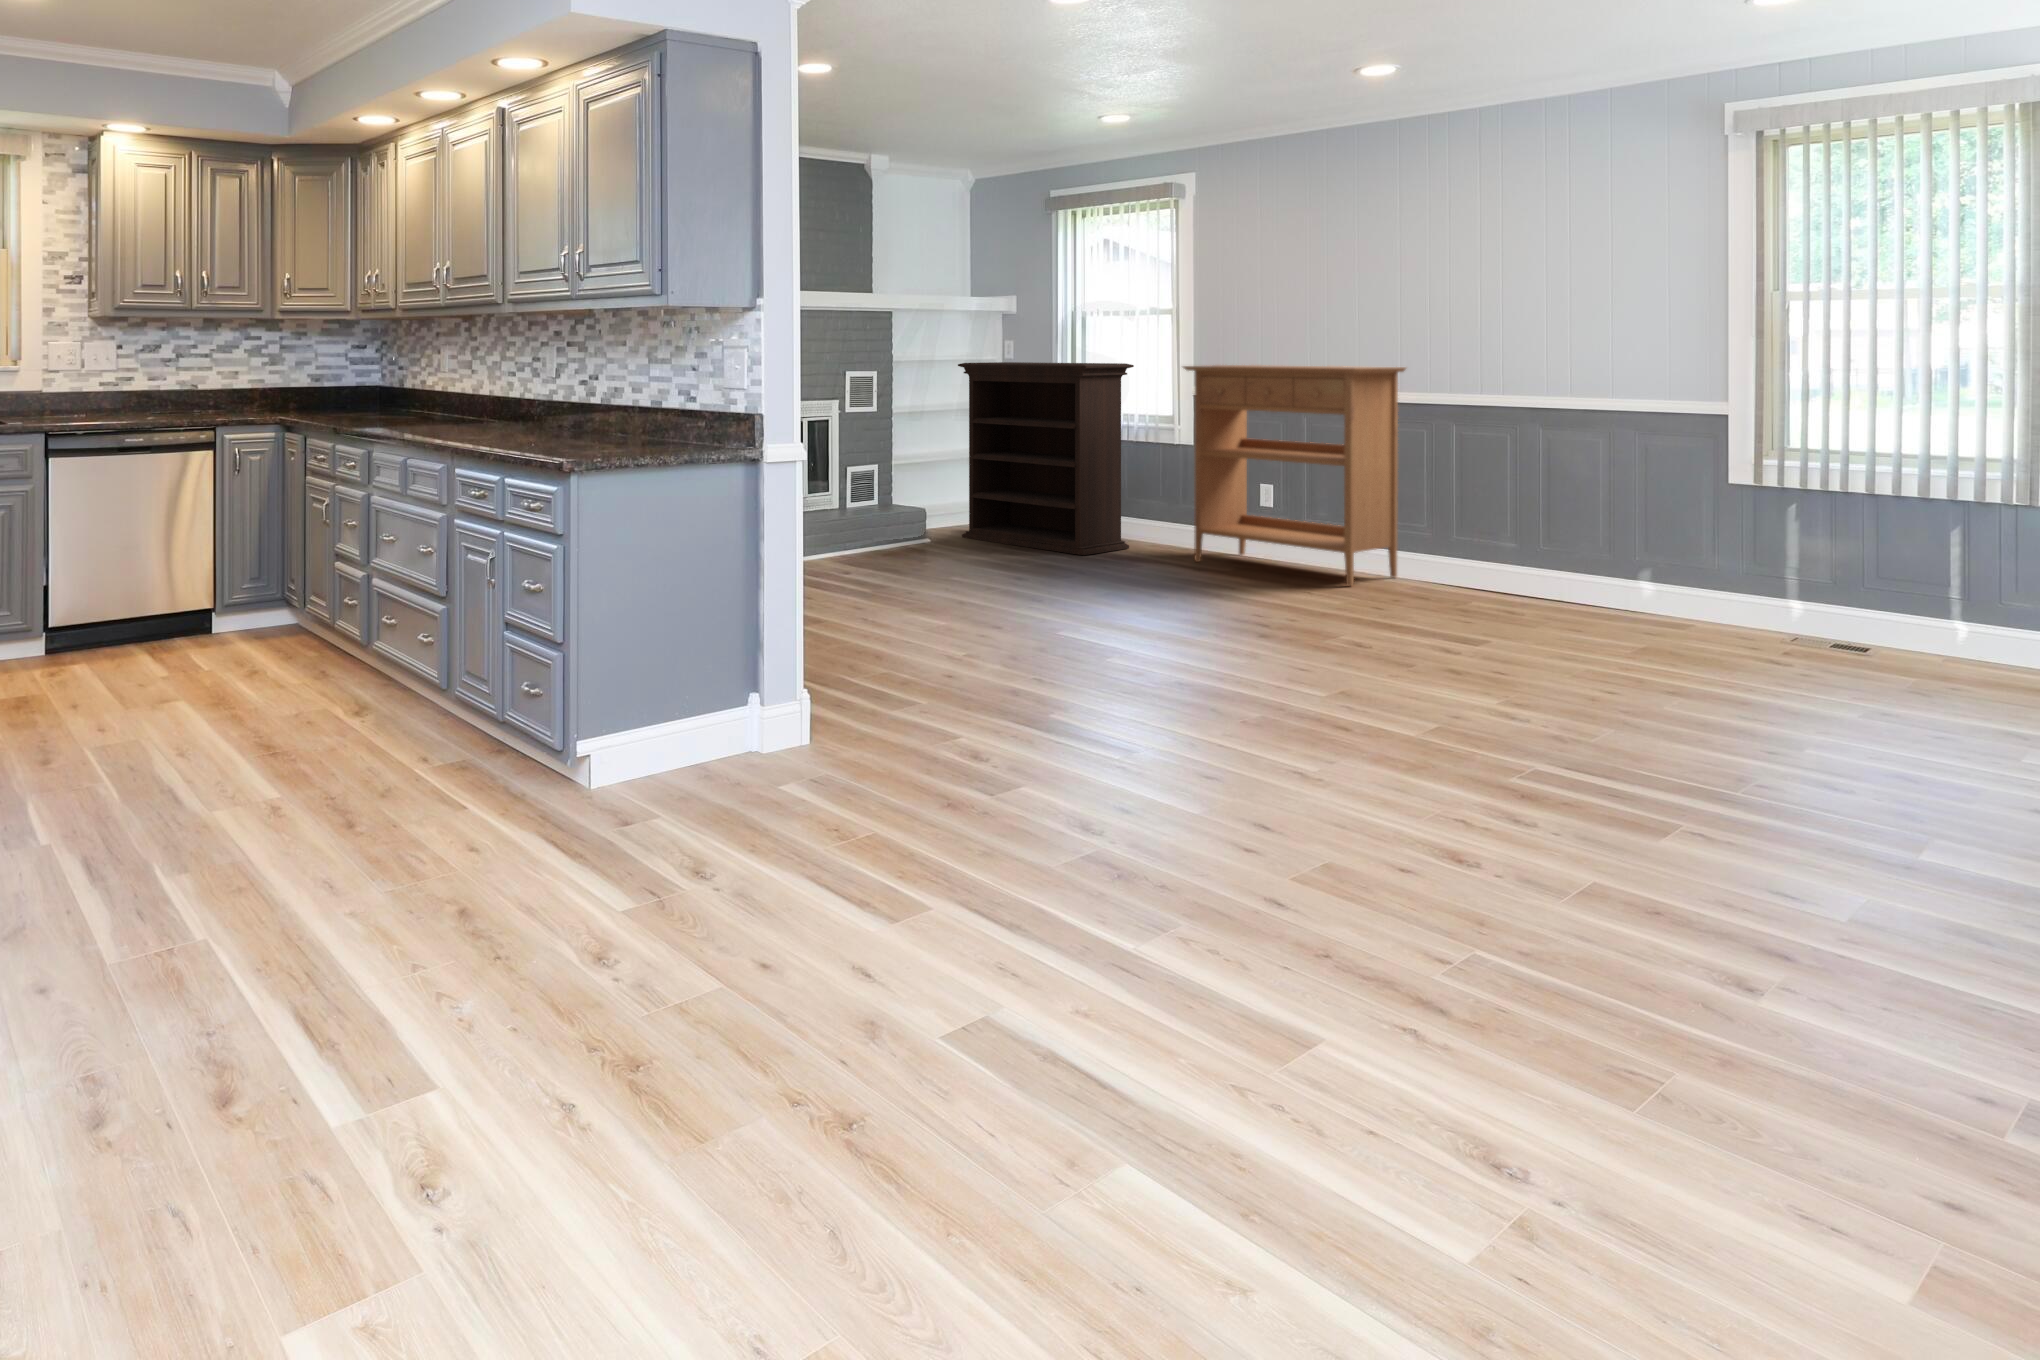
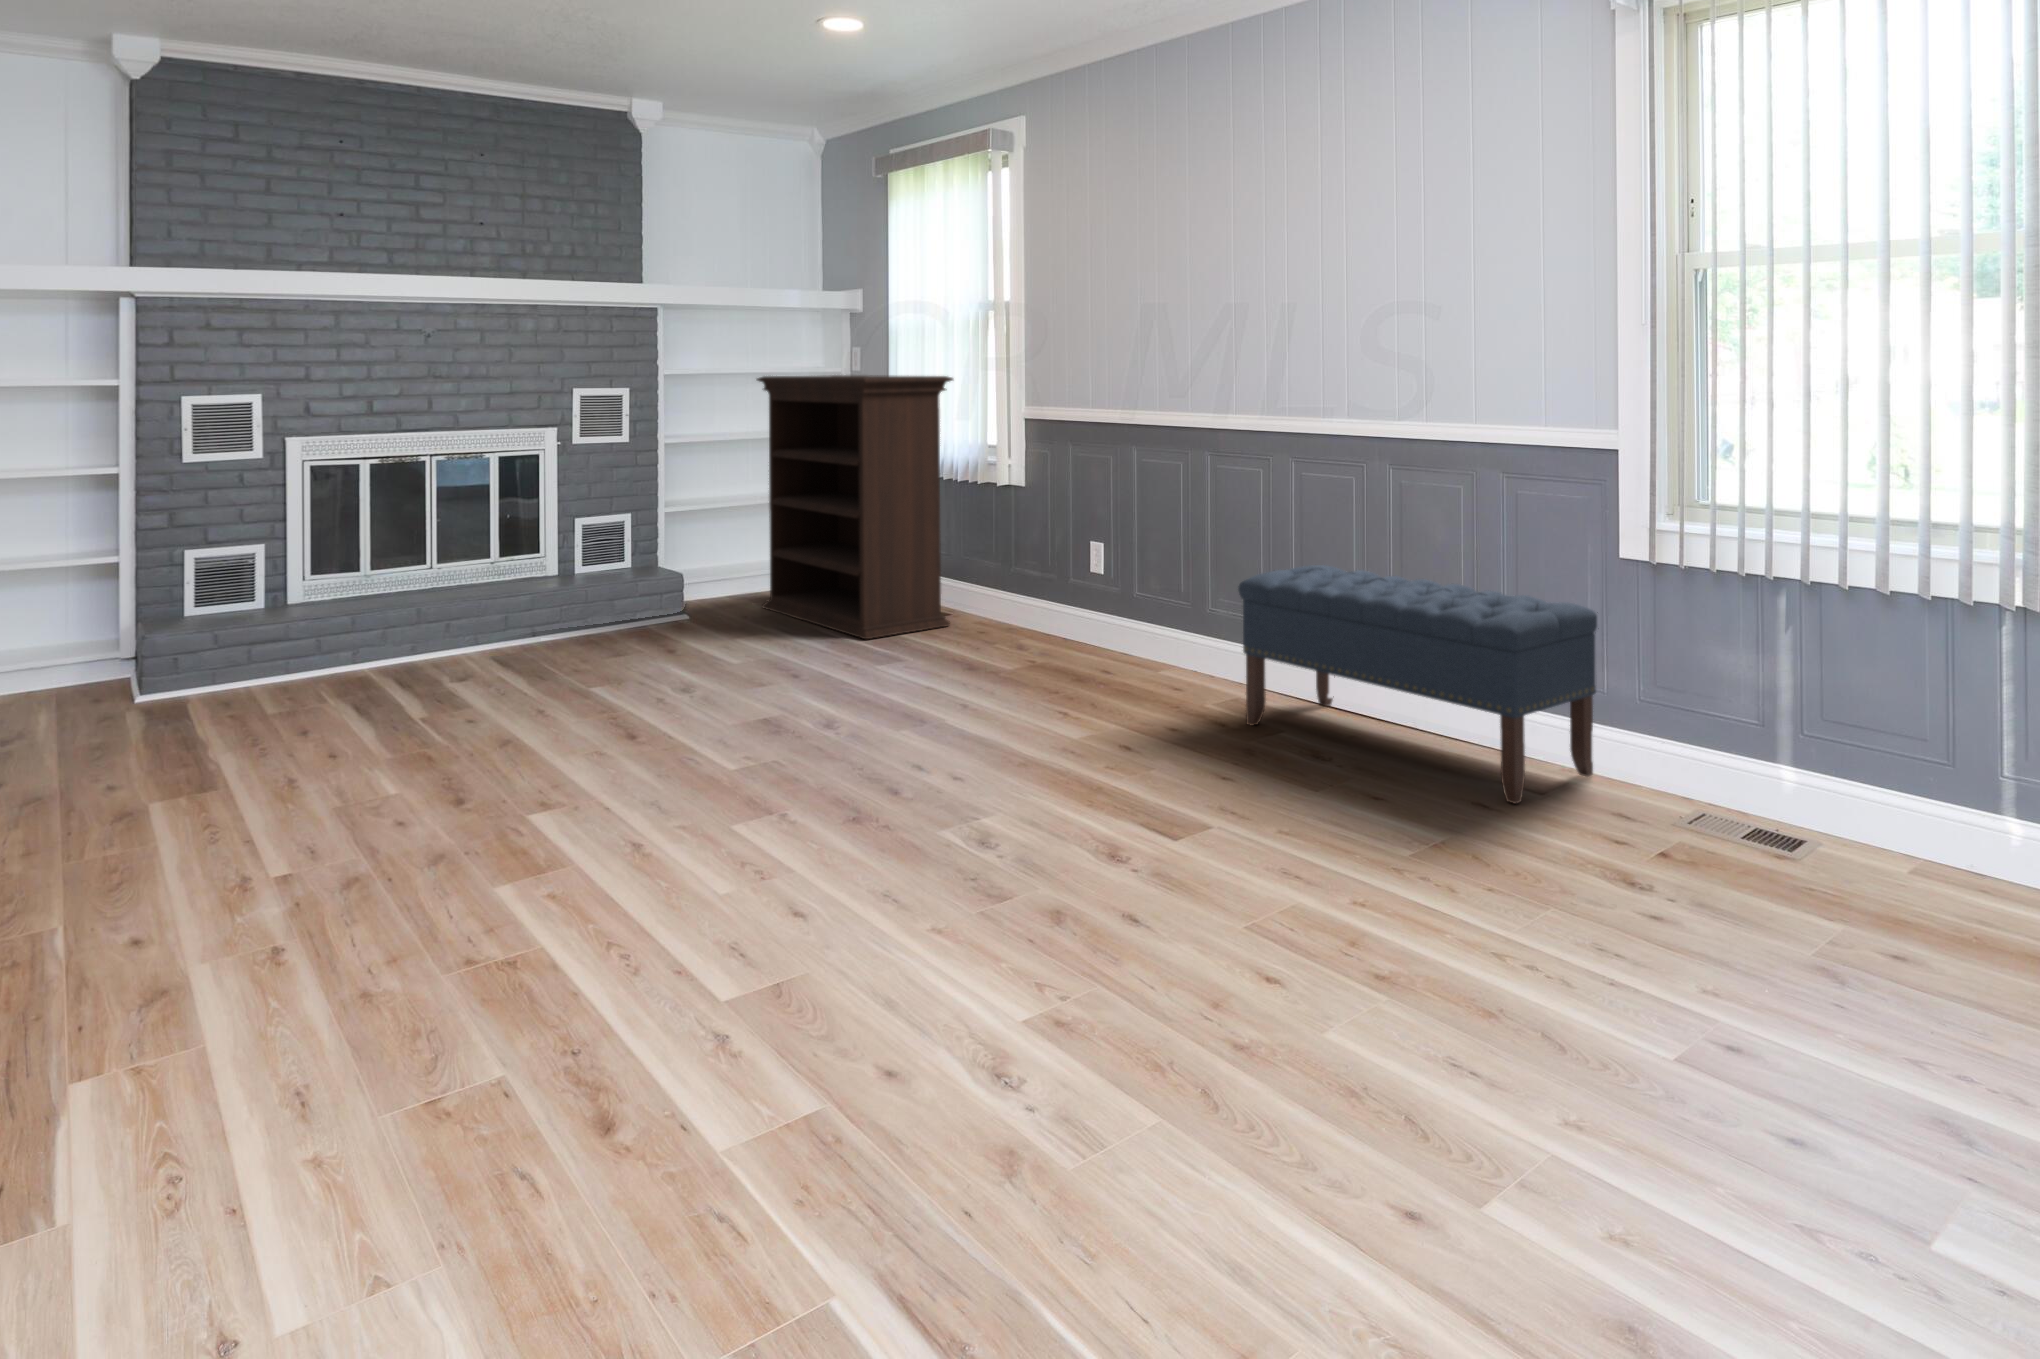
console table: present [1183,365,1406,586] -> none [983,377,1249,697]
bench: none [1433,495,1710,635] -> present [1238,565,1598,804]

